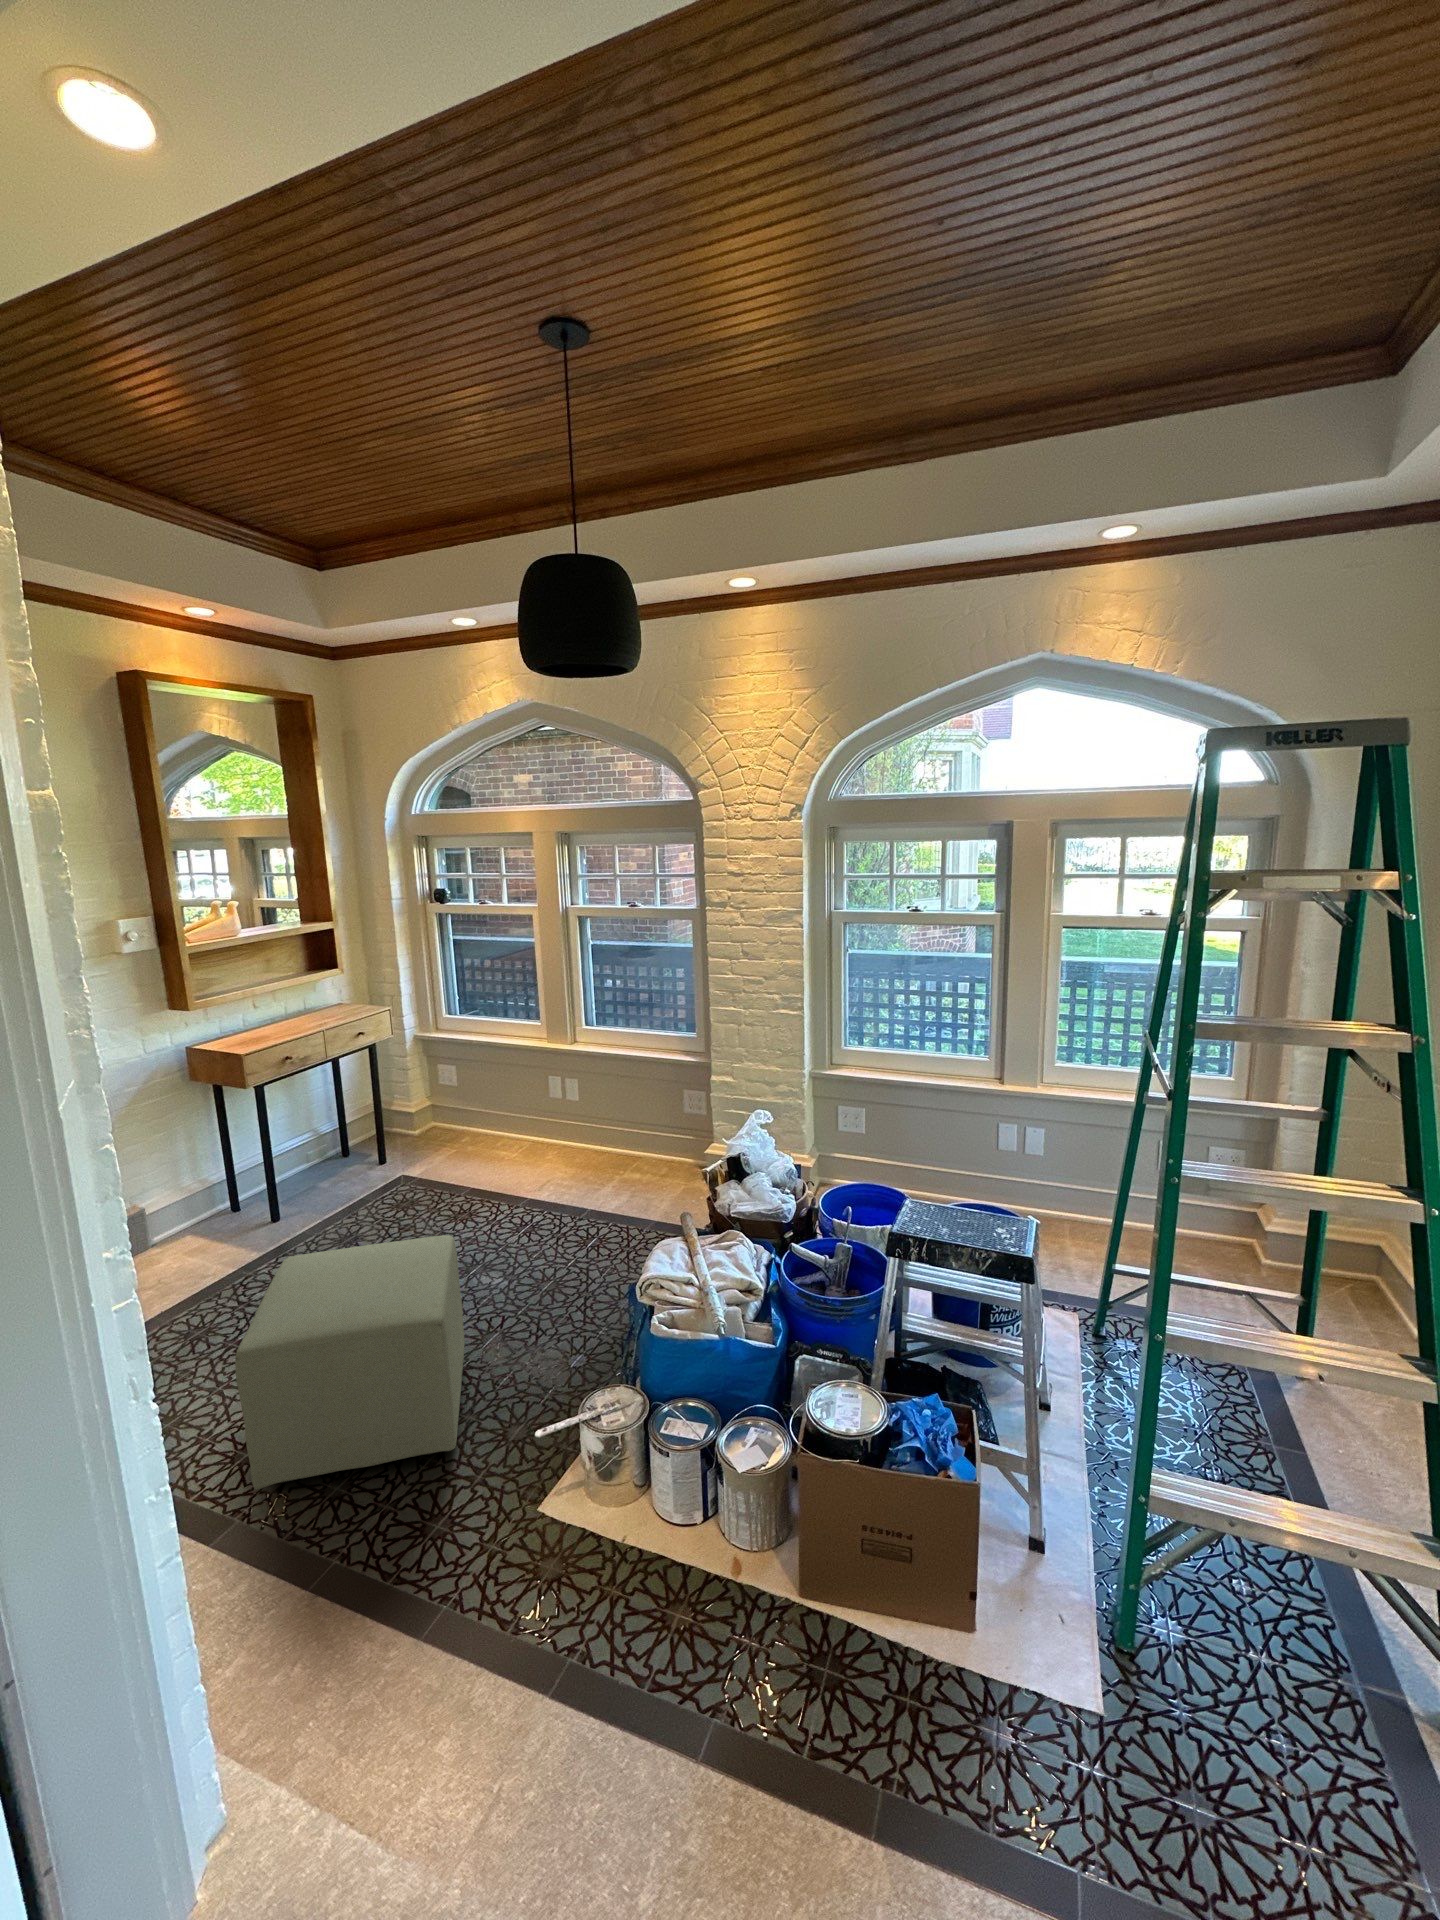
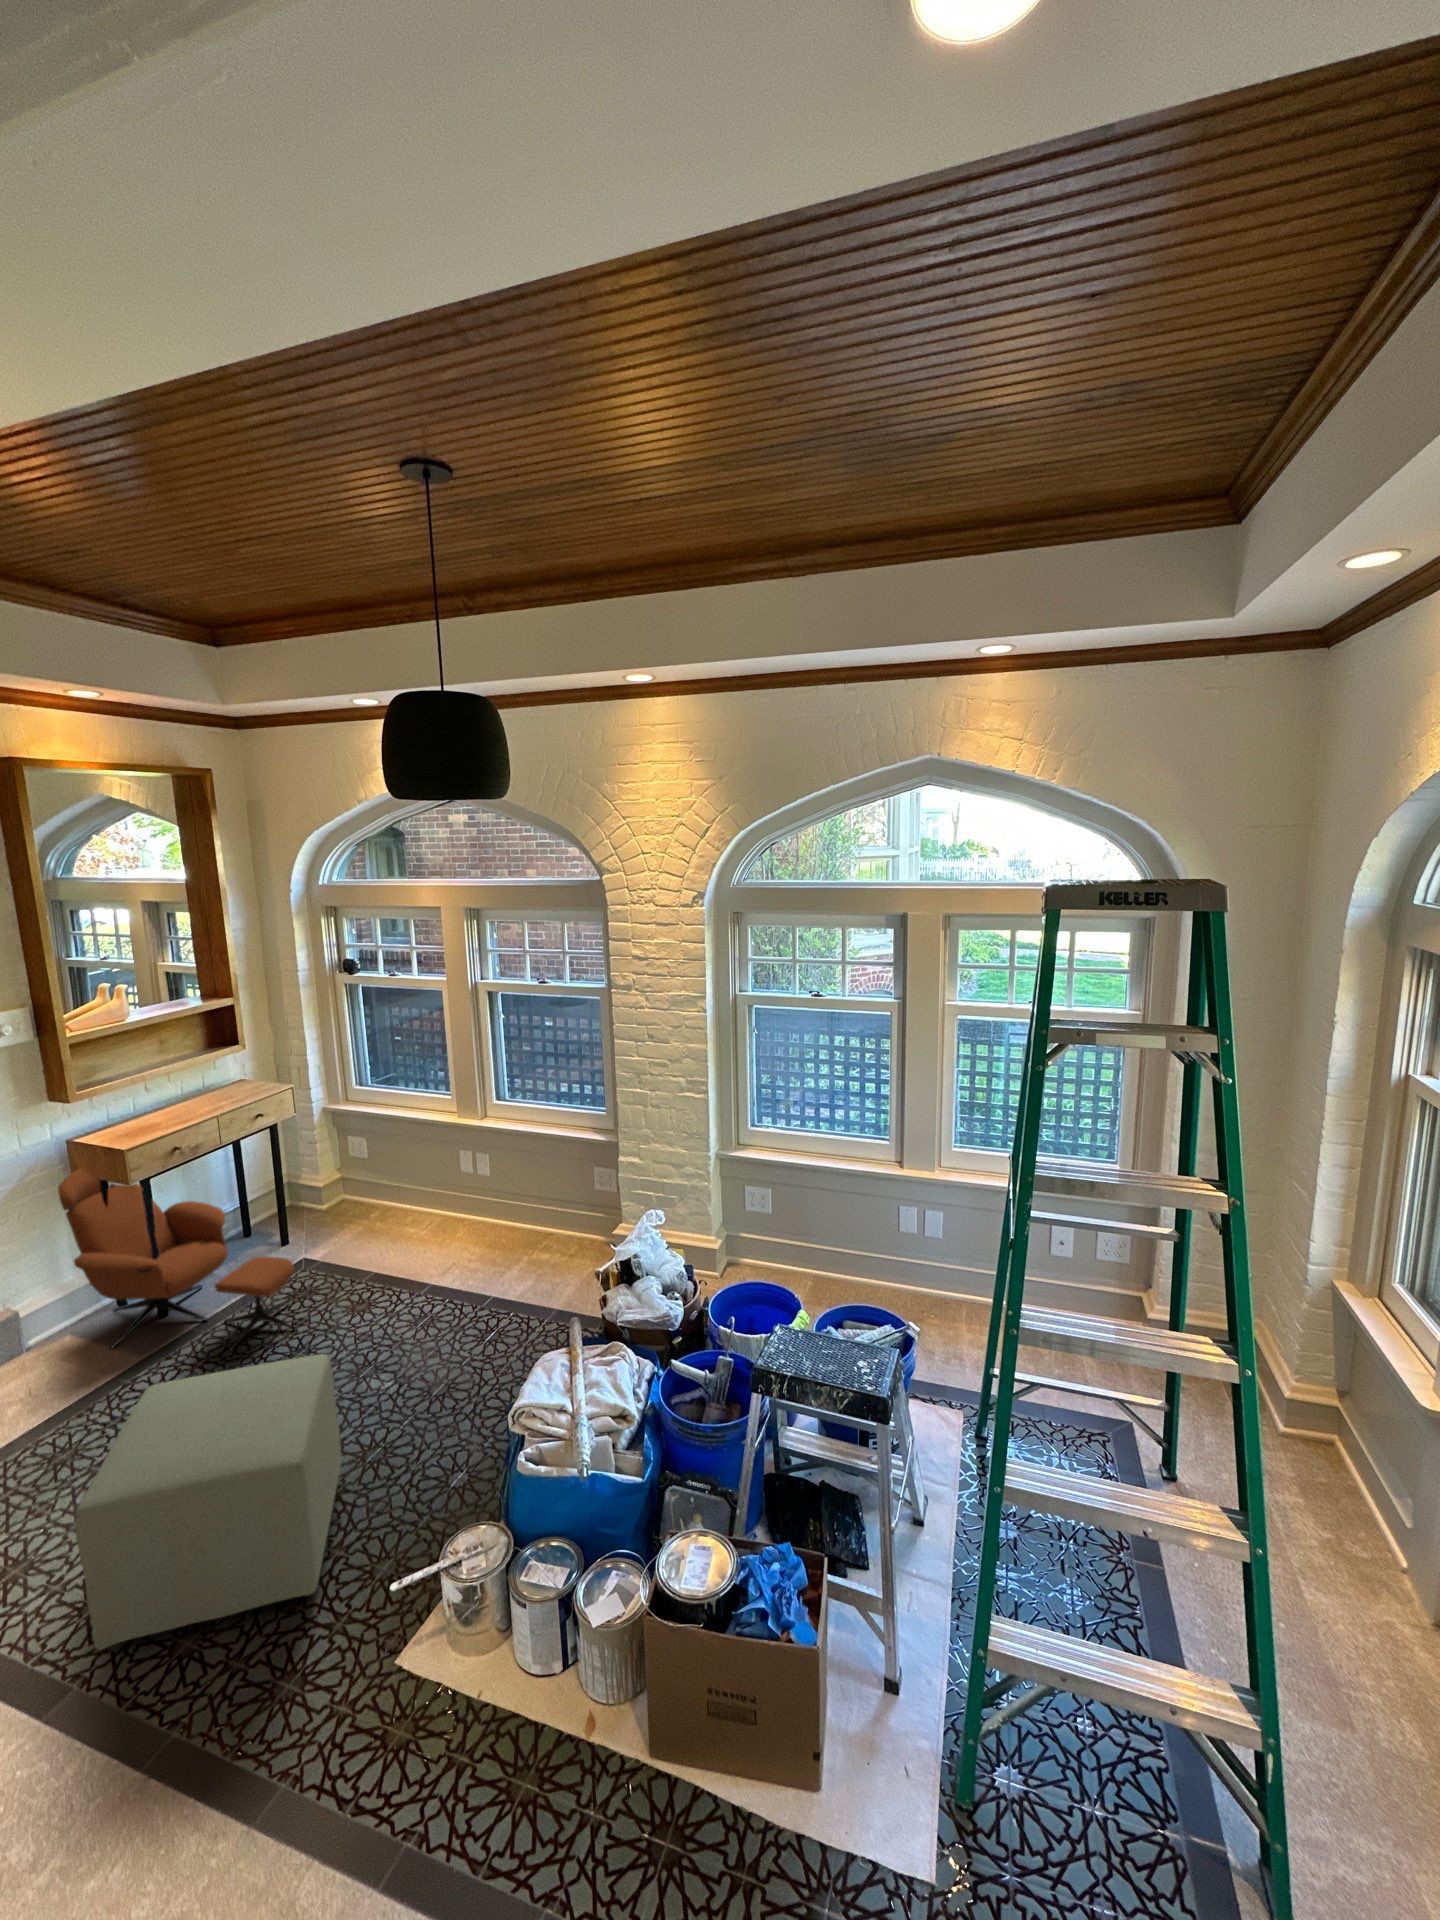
lounge chair: none [178,1068,405,1252] -> present [58,1169,297,1351]

